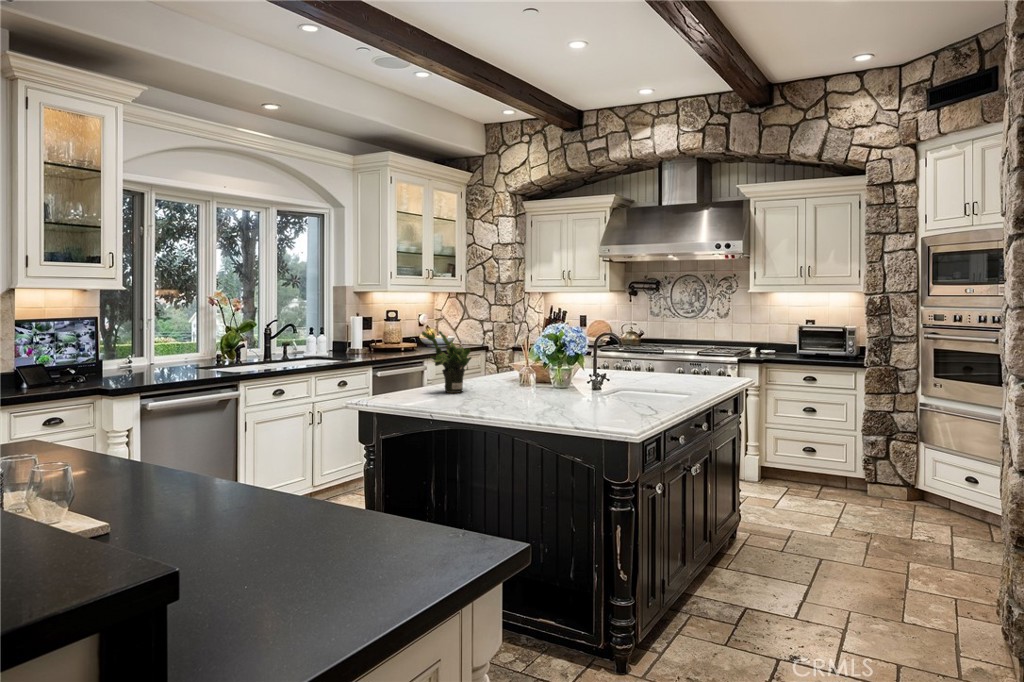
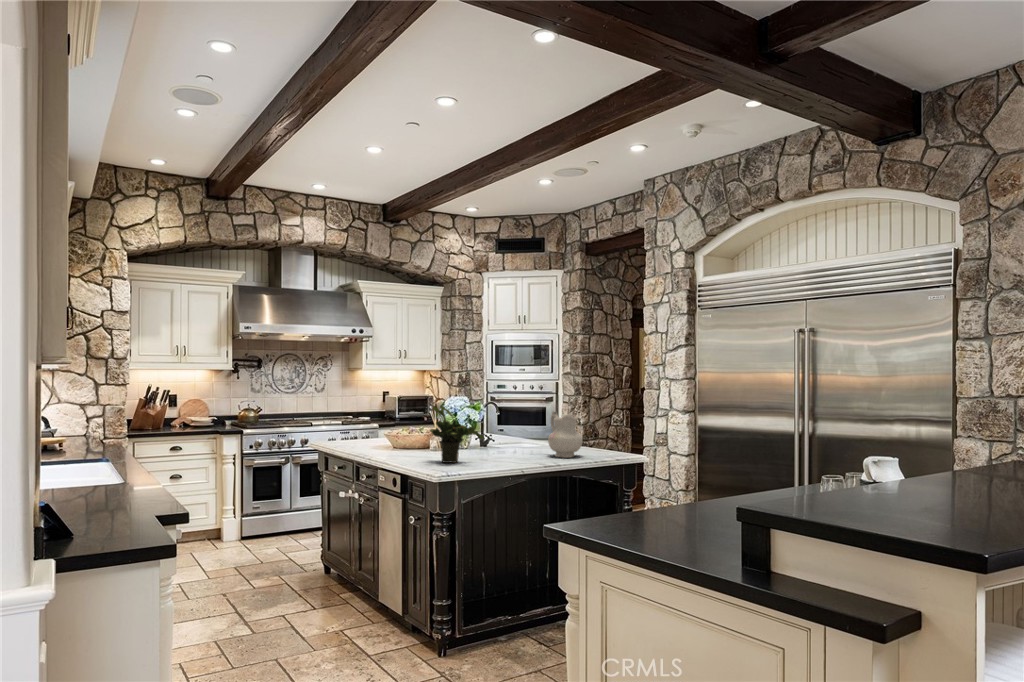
ceramic pitcher: none [531,346,578,407] -> present [548,412,583,458]

